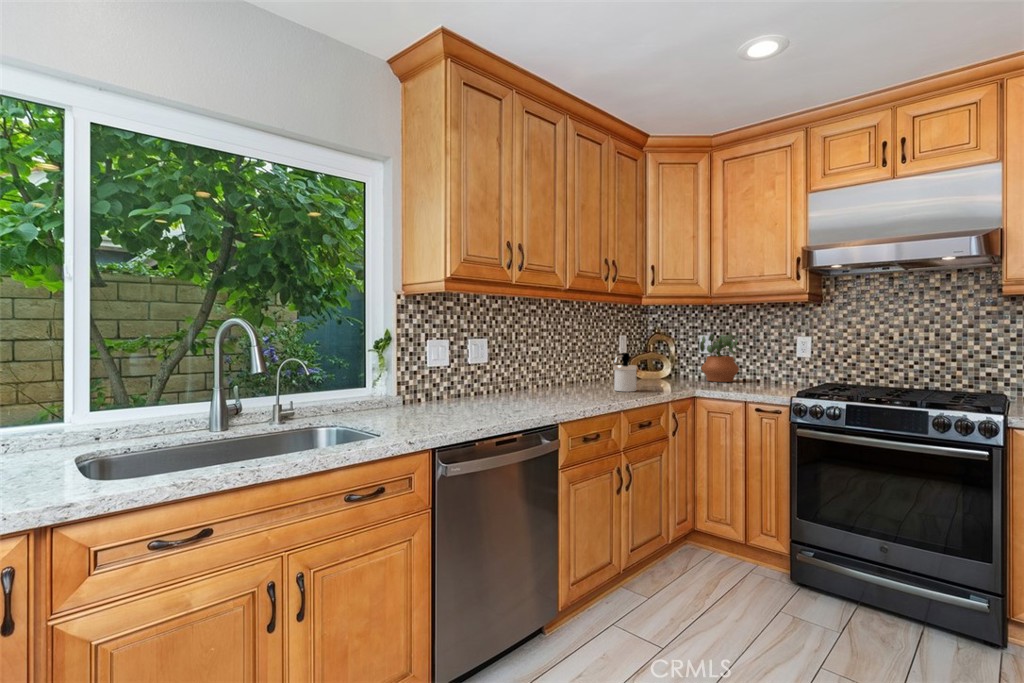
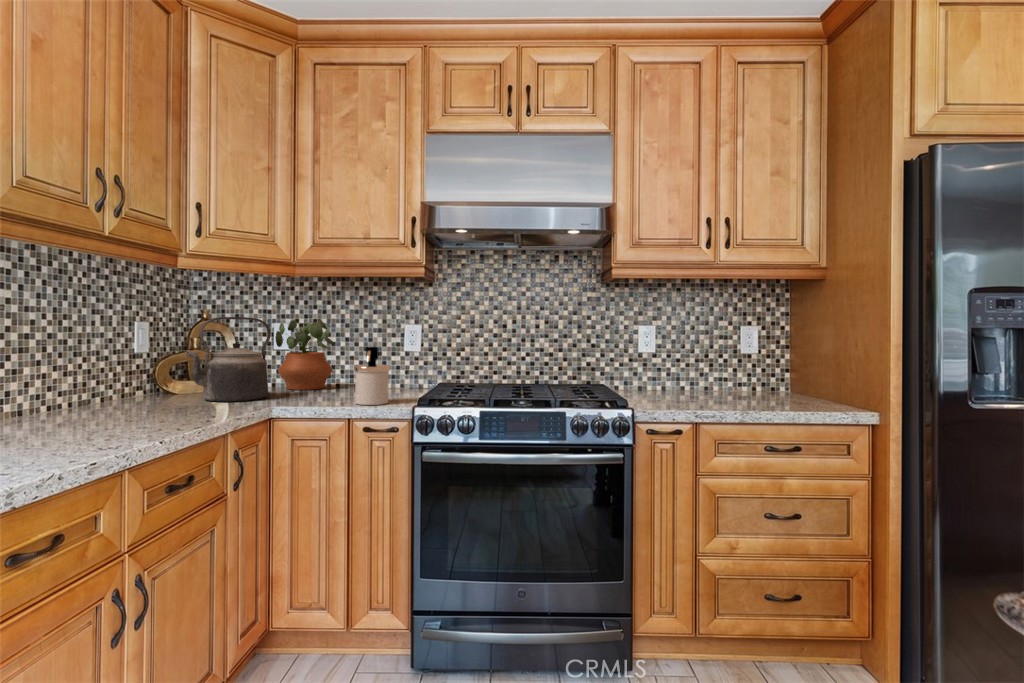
kettle: none [646,333,696,386] -> present [186,317,271,402]
soap dispenser: present [614,353,637,392] -> present [354,346,390,405]

